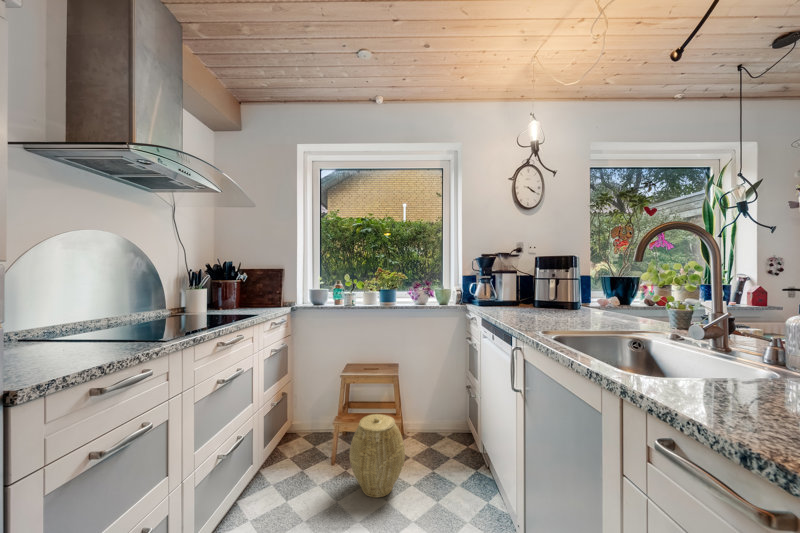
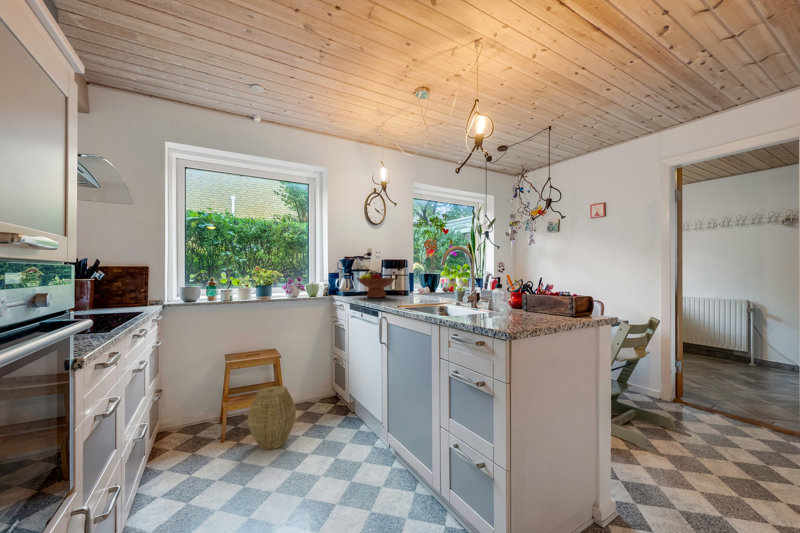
fruit bowl: none [495,273,555,311] -> present [357,271,395,297]

